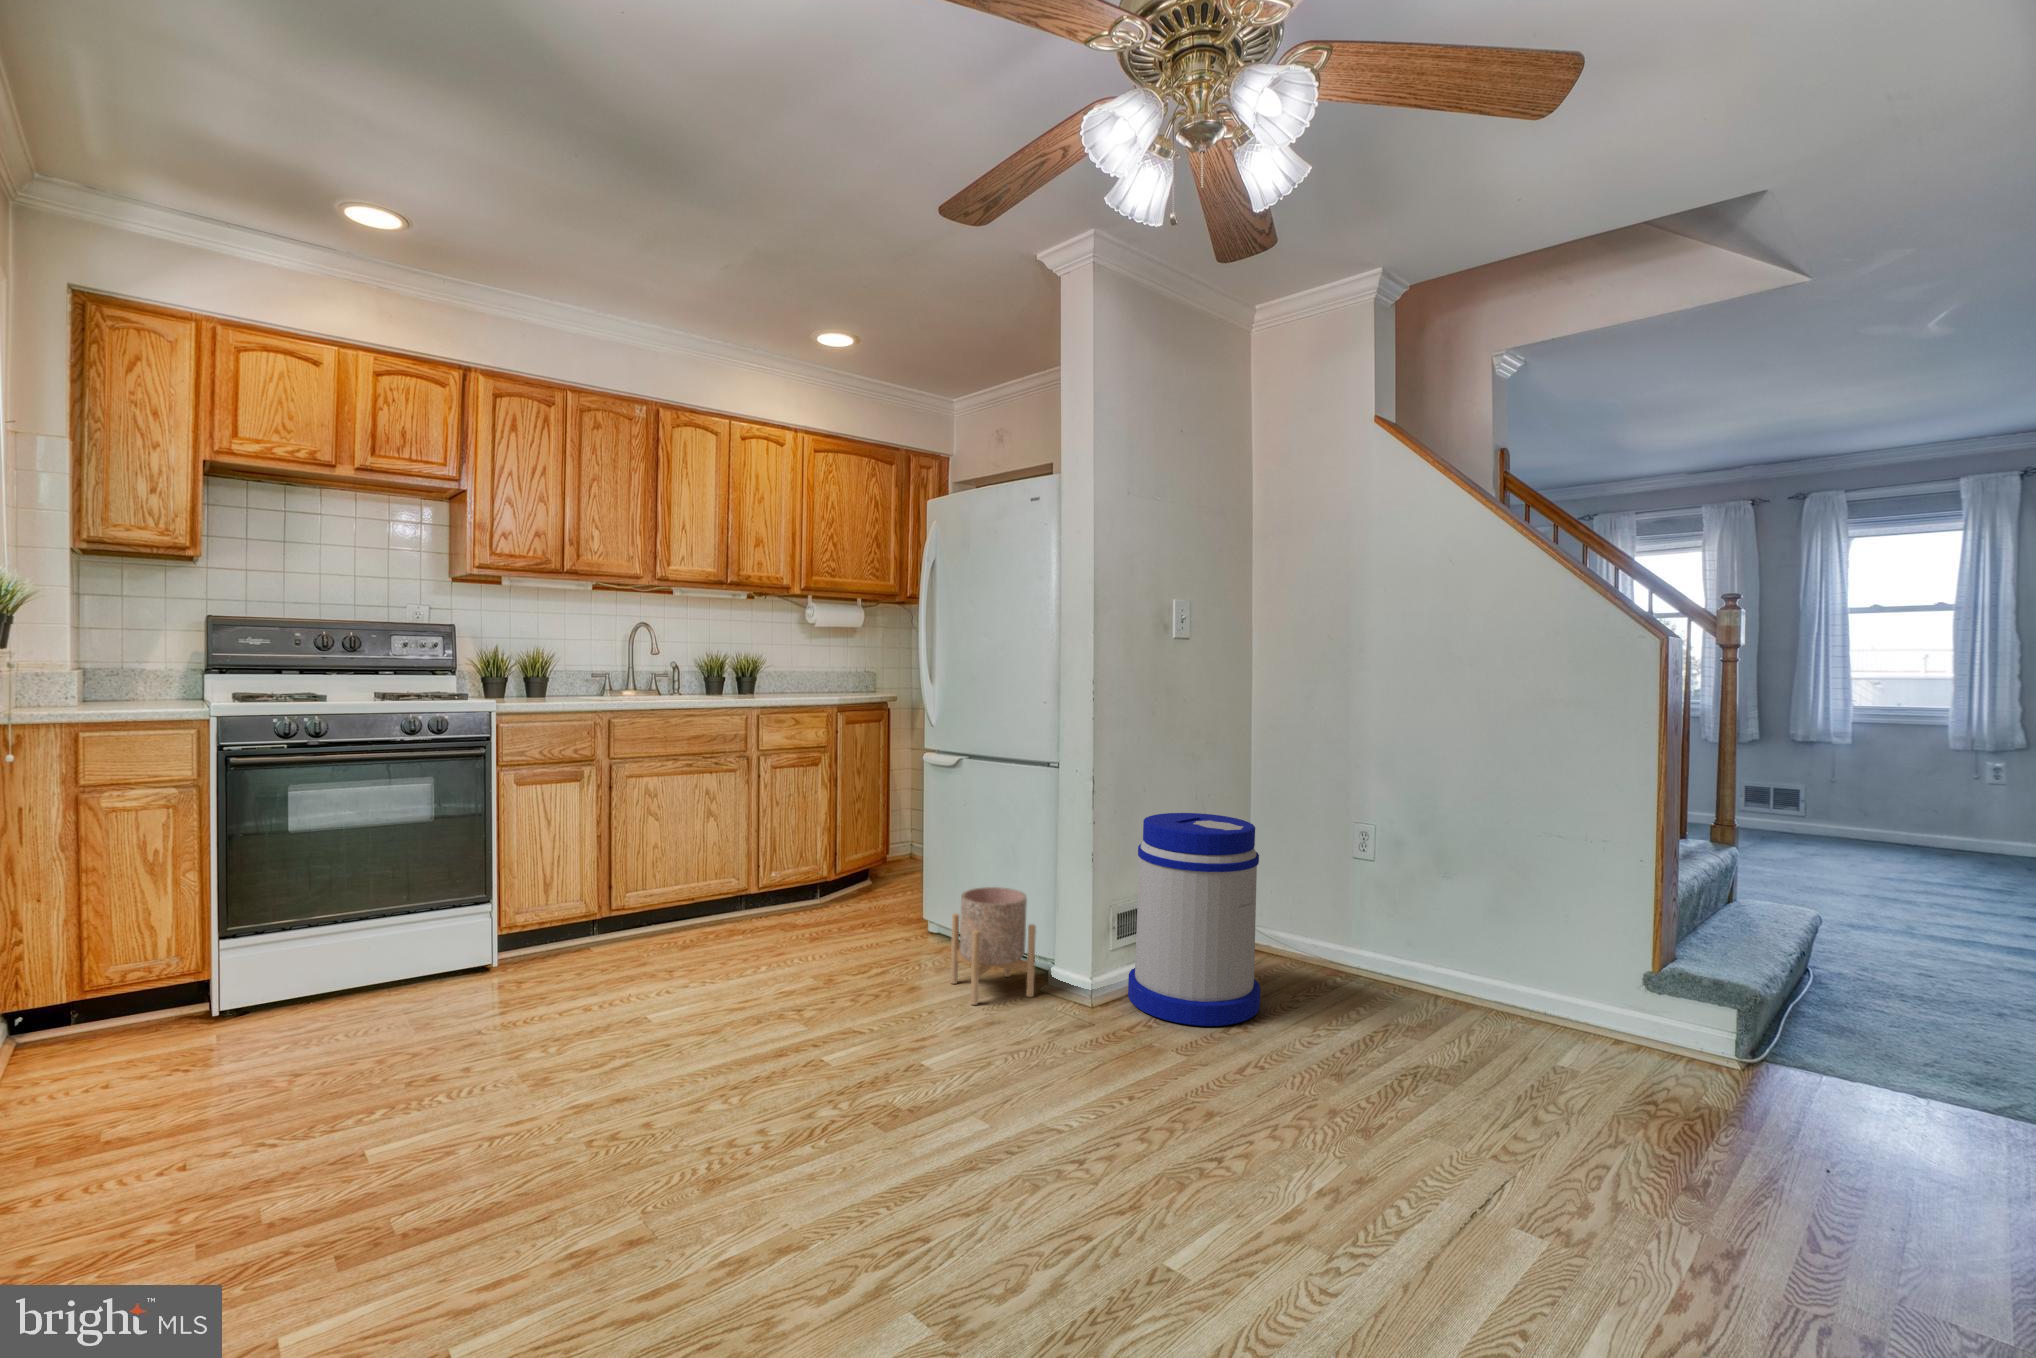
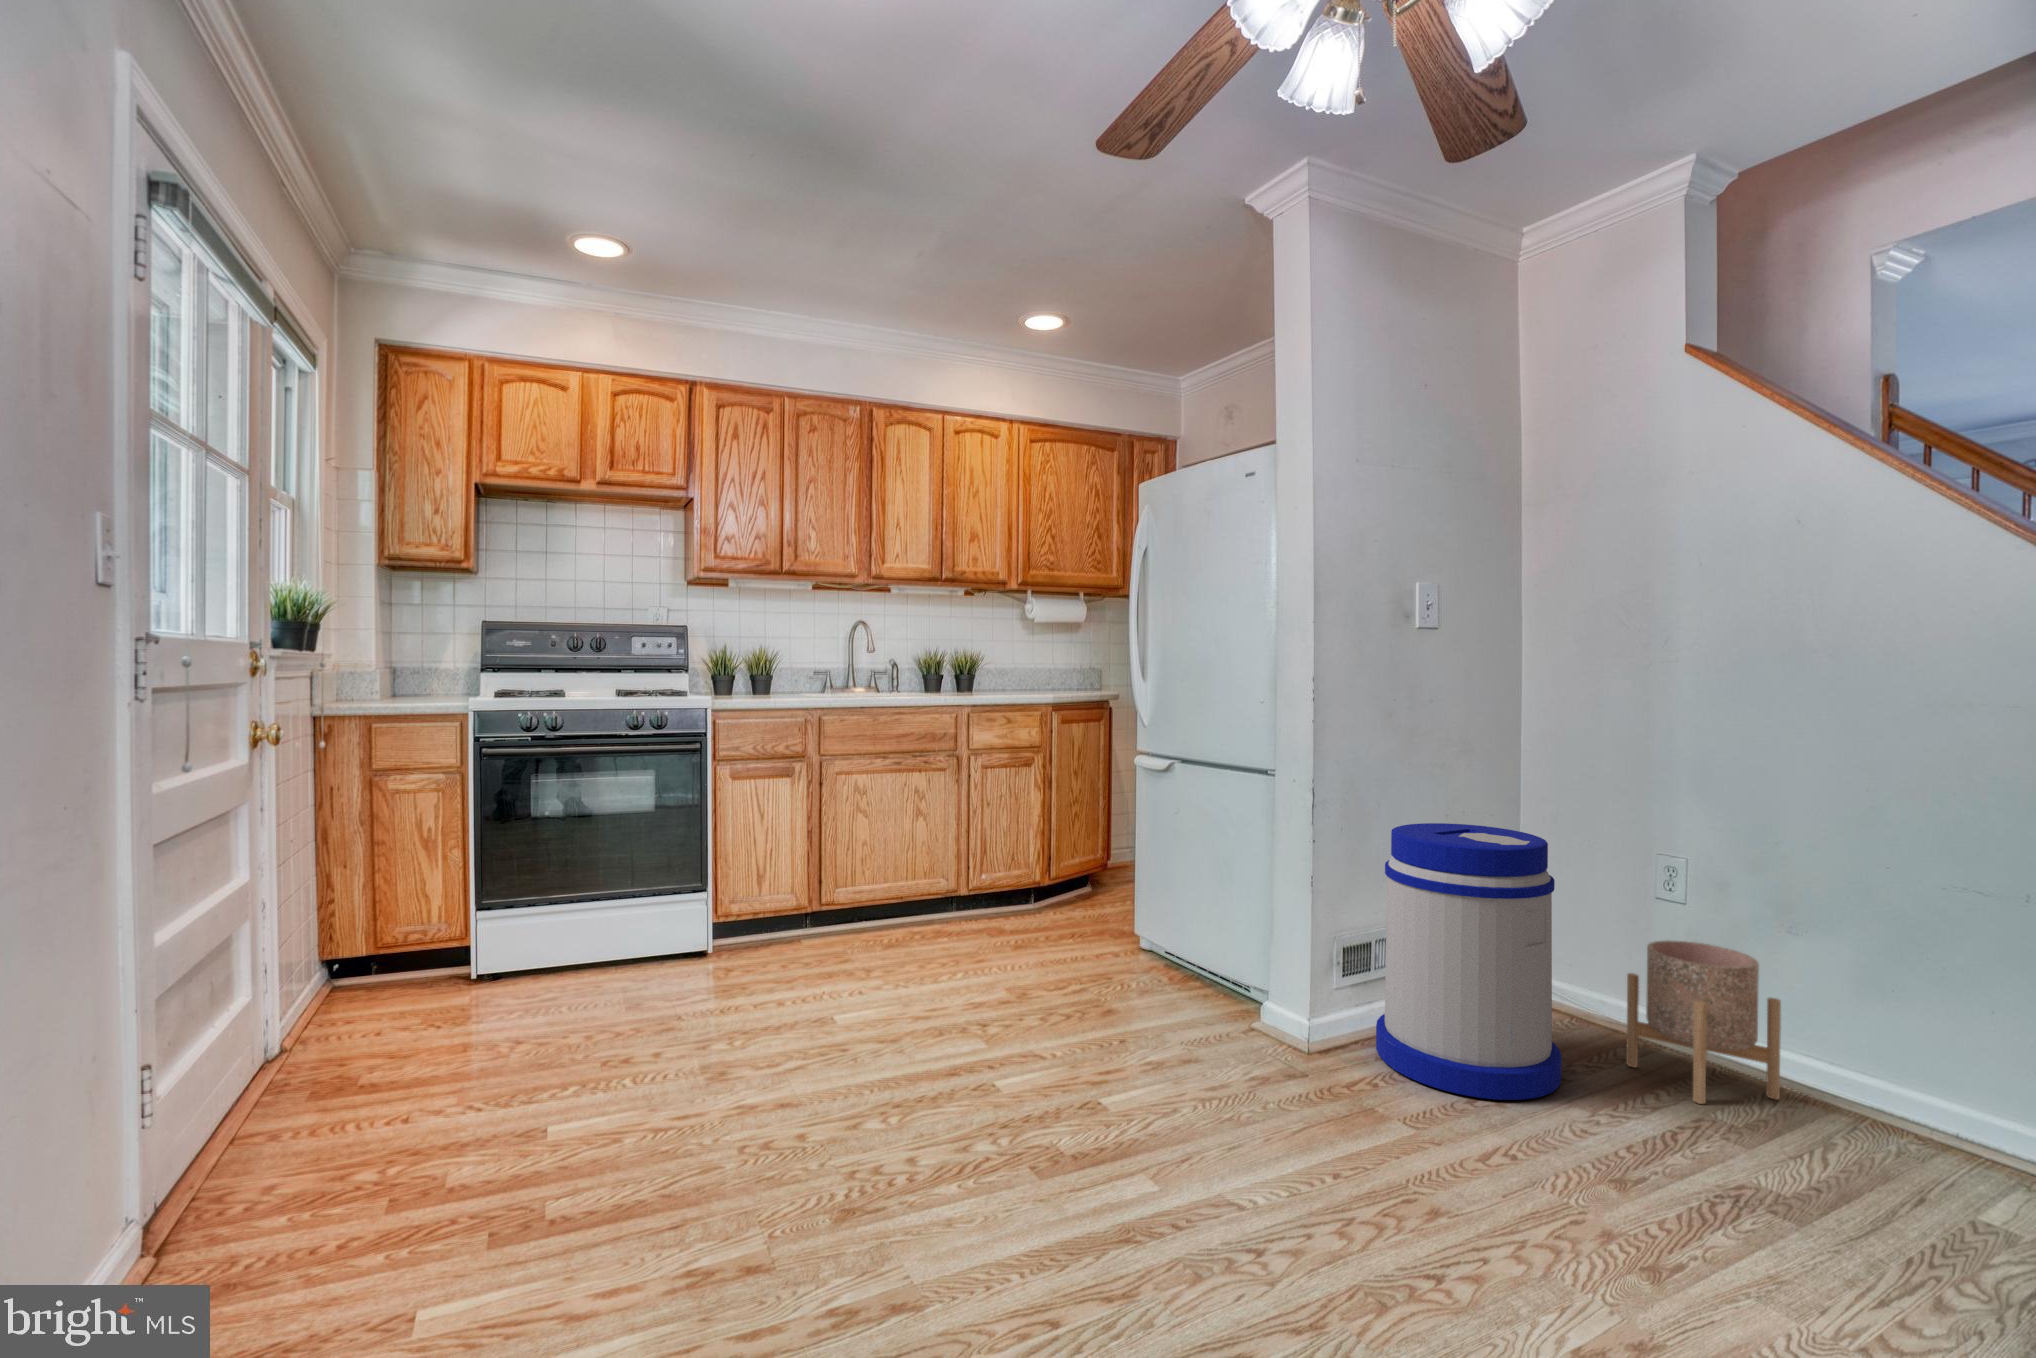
planter: present [950,887,1036,1005] -> present [1626,940,1781,1104]

